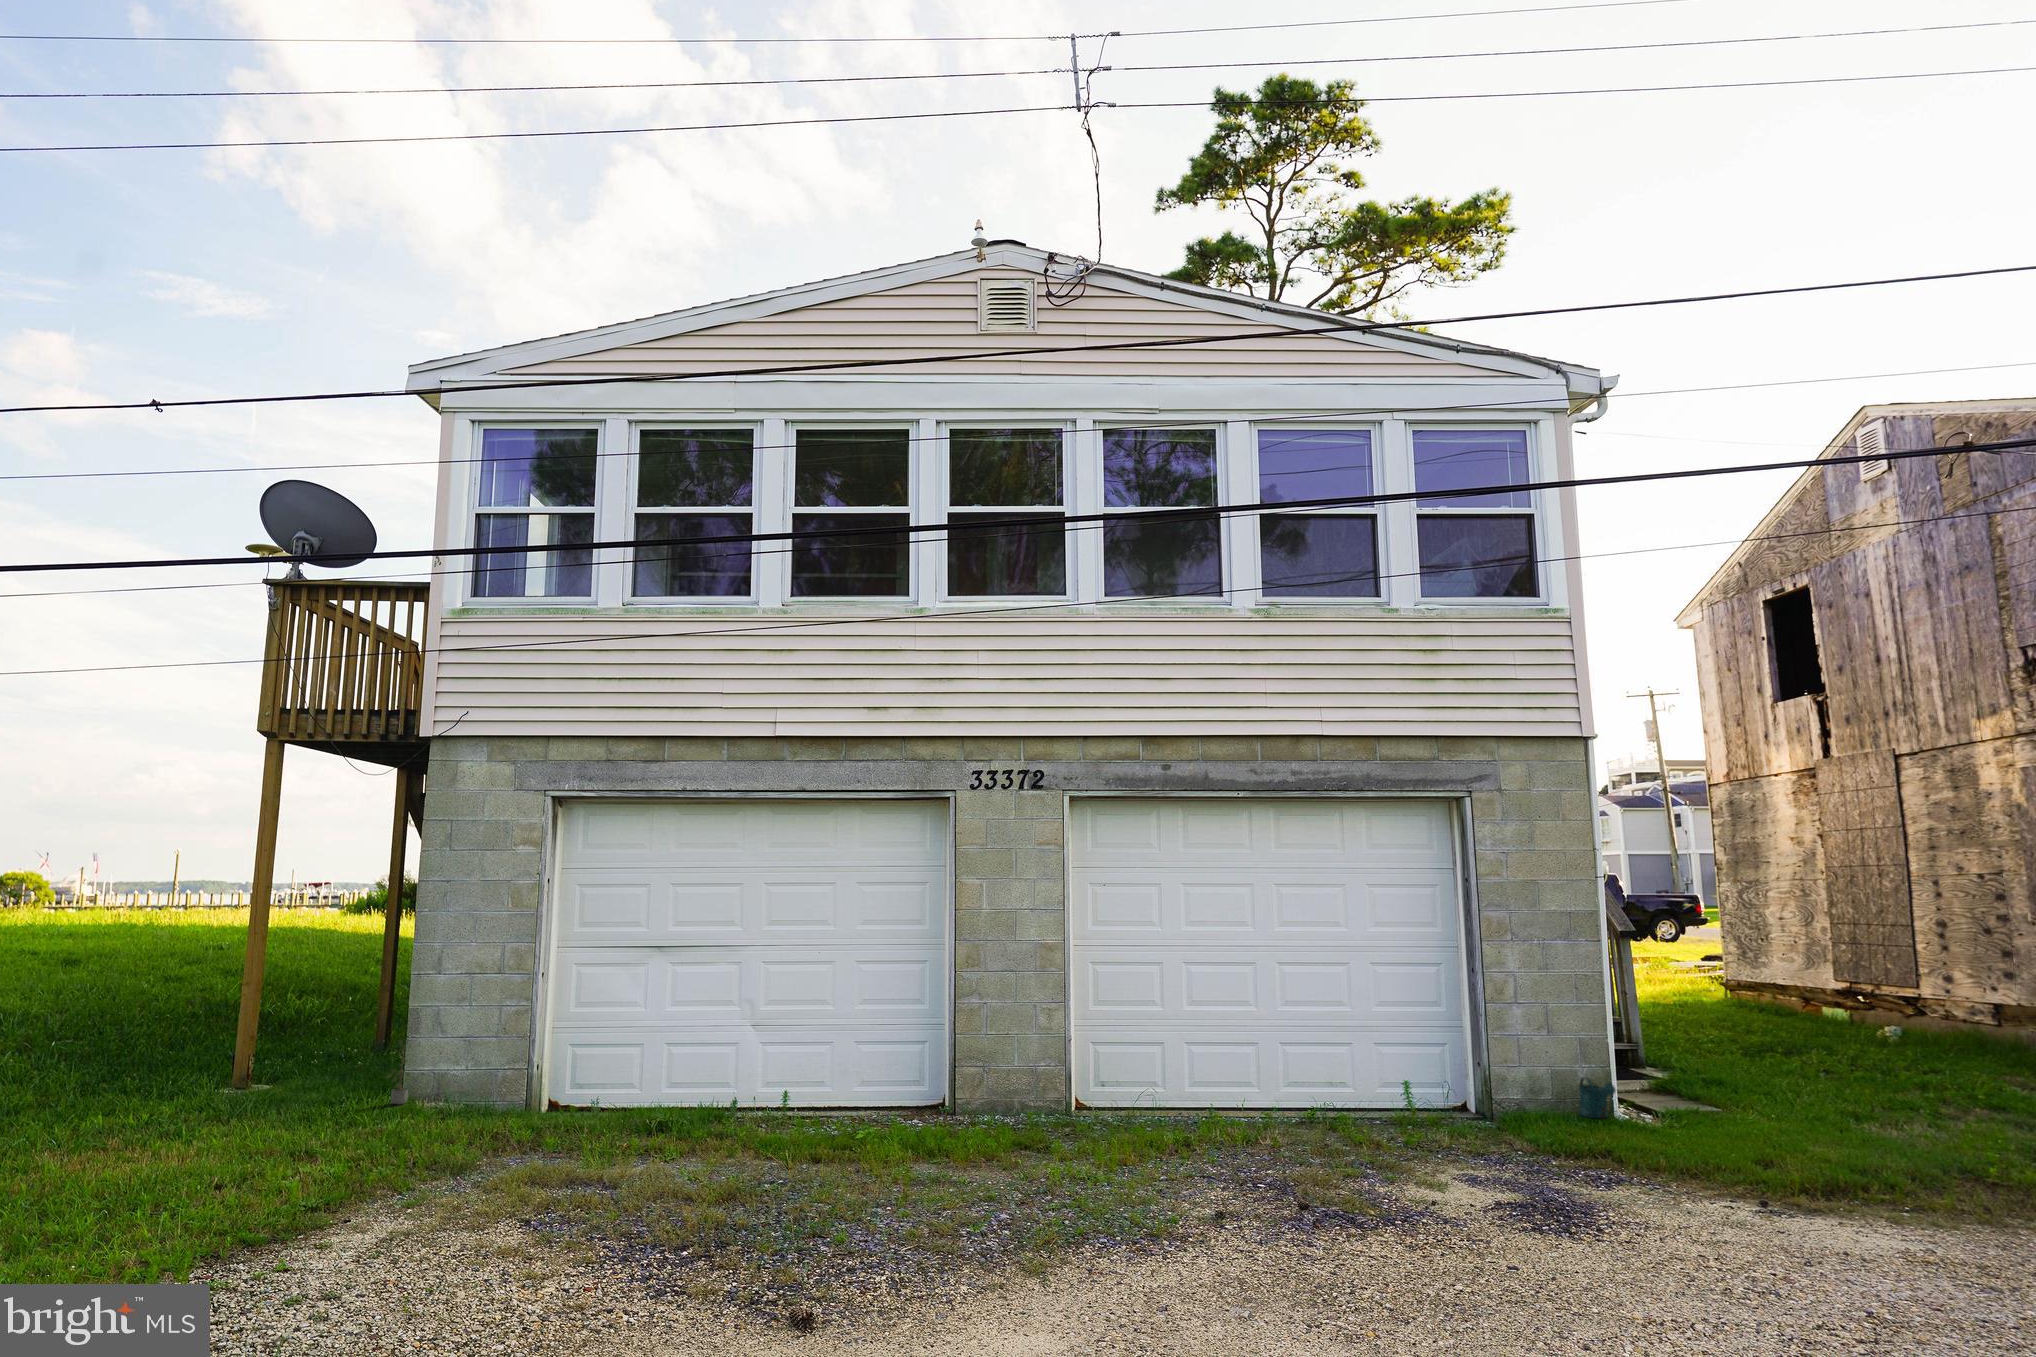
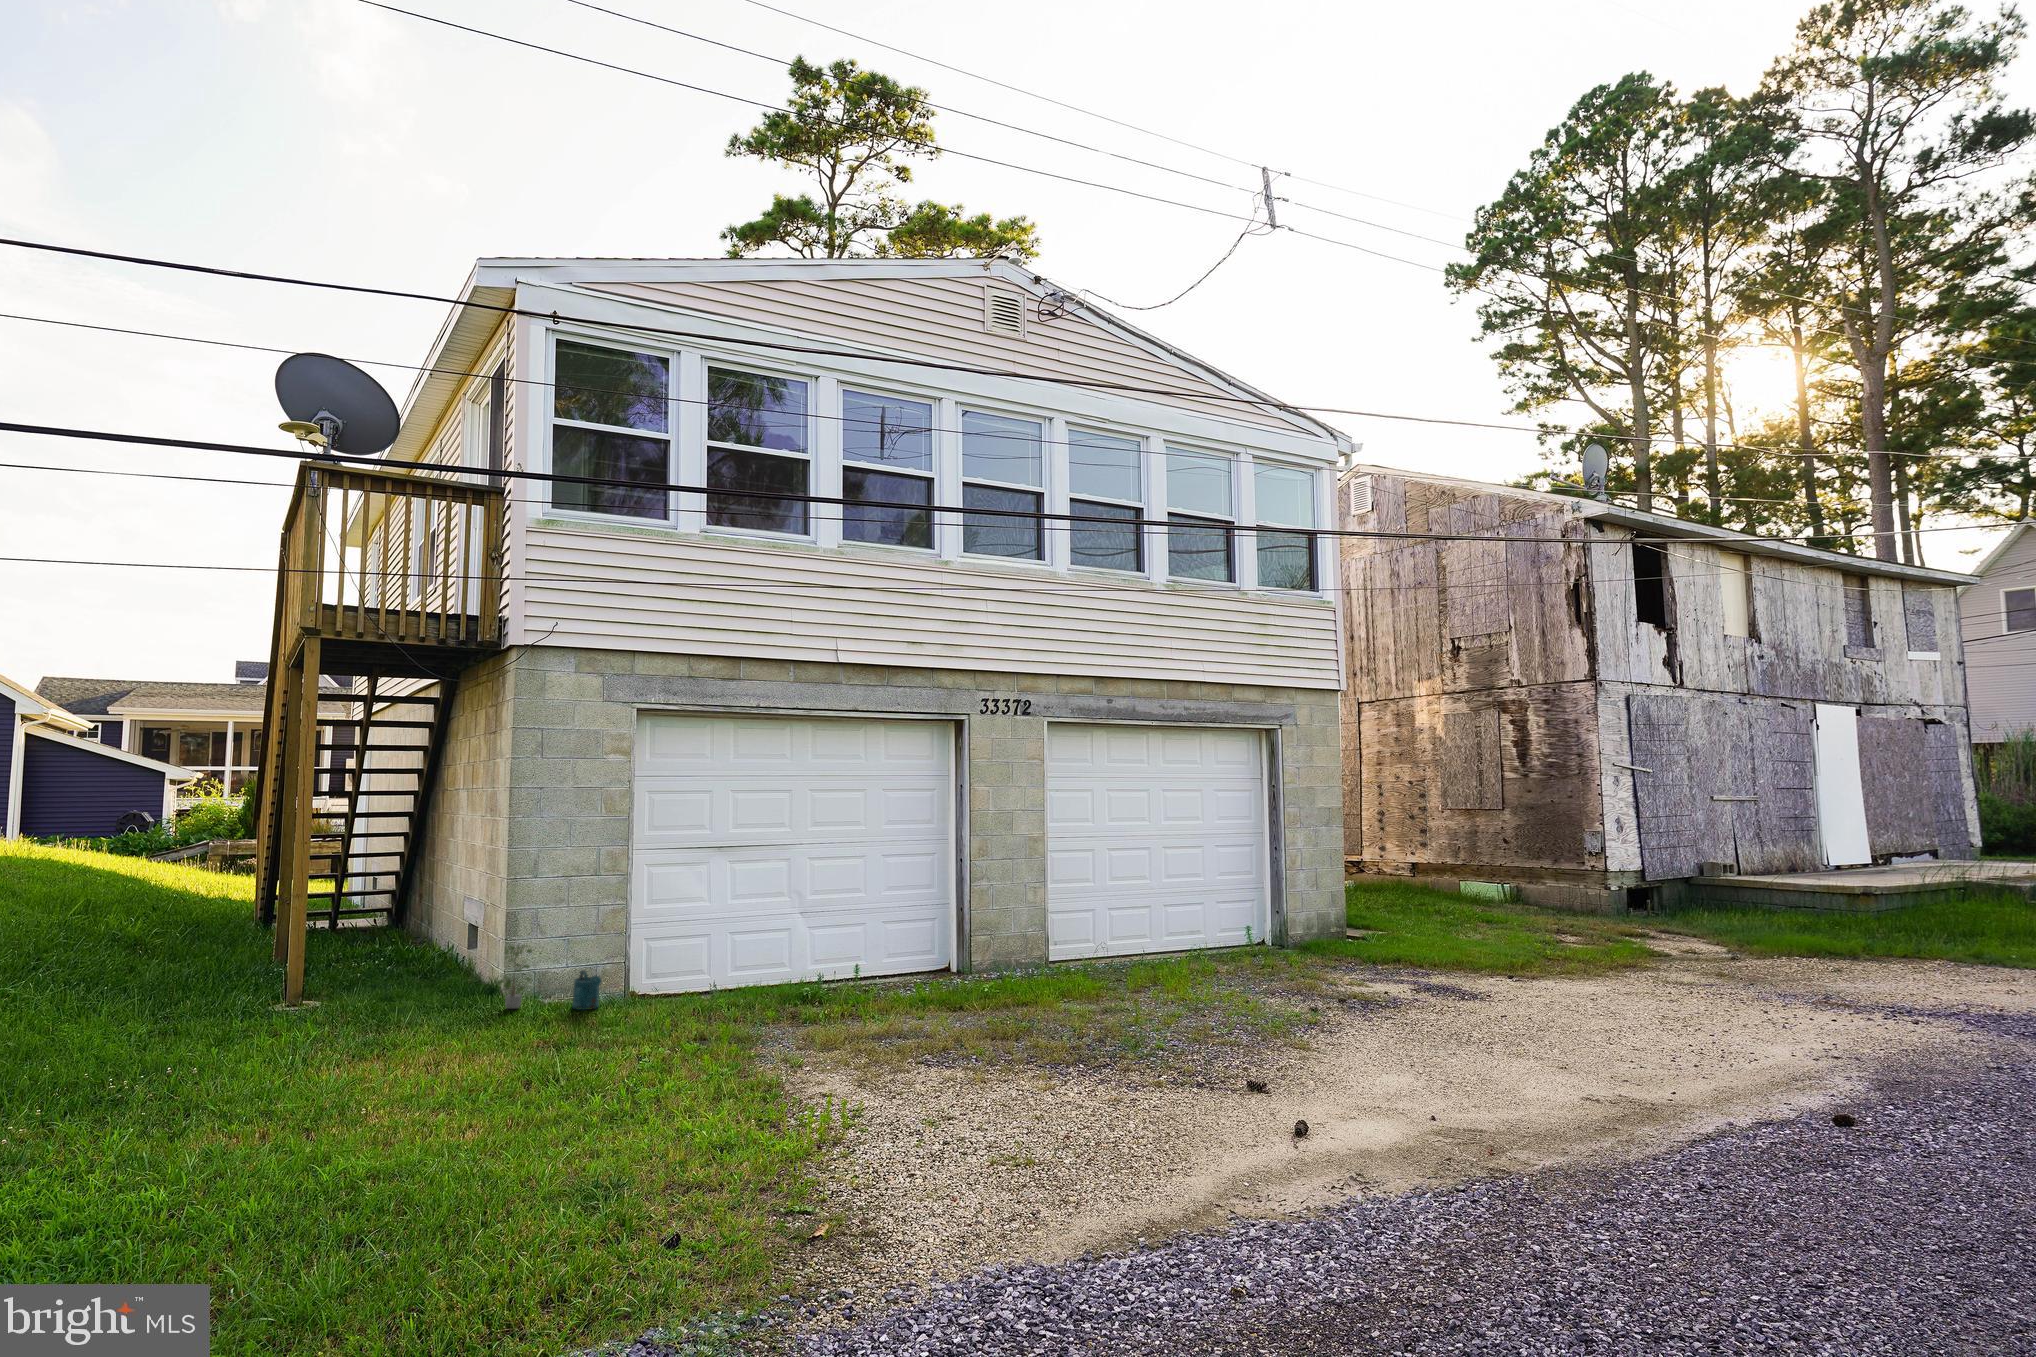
watering can: present [1579,1077,1616,1119] -> present [572,970,601,1010]

